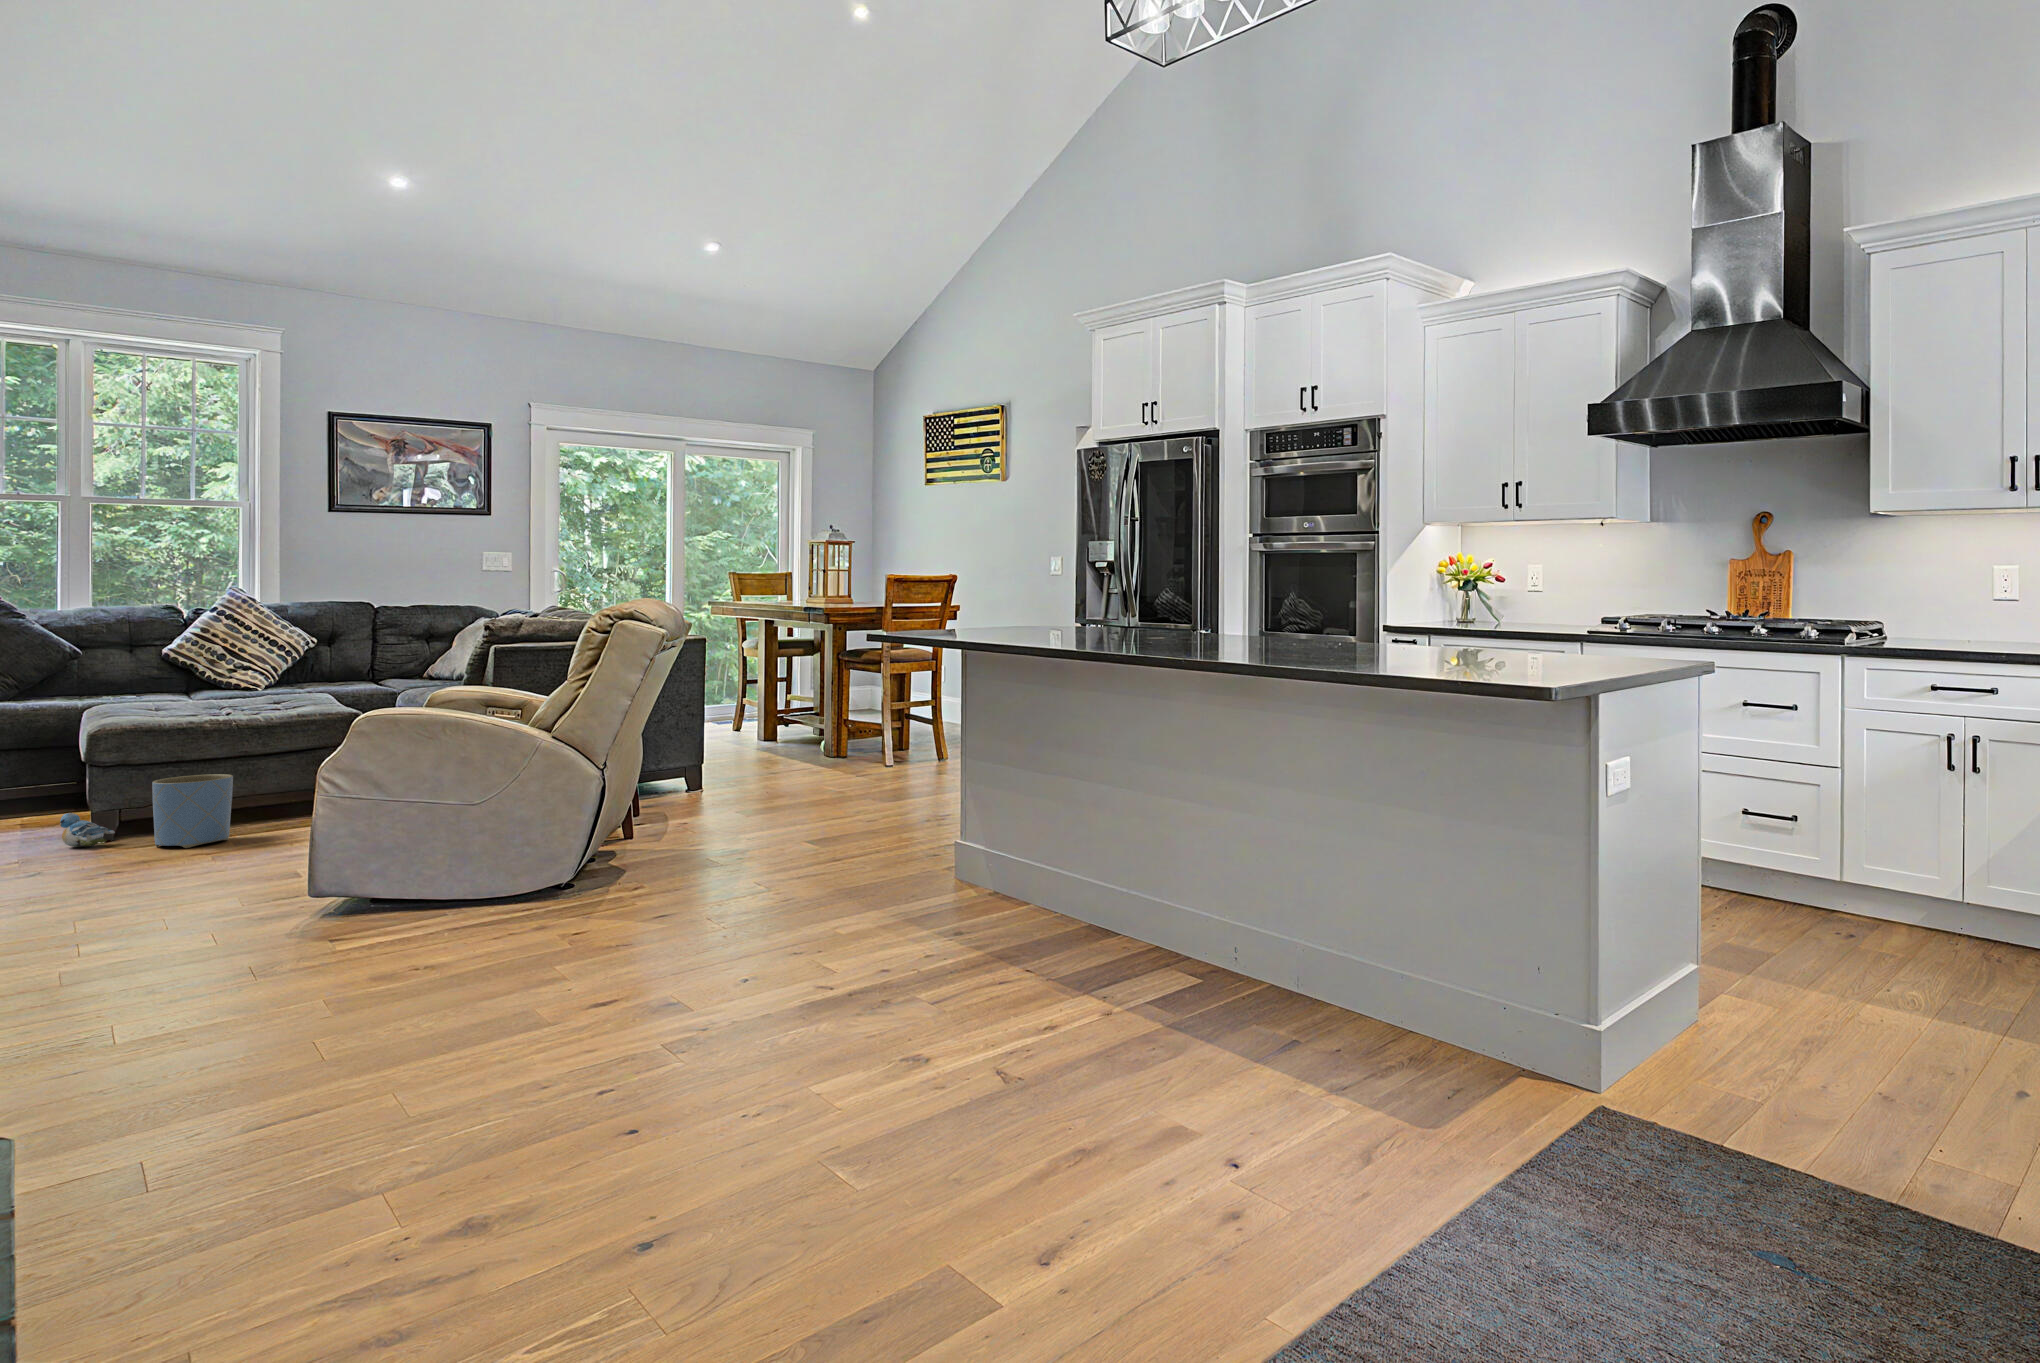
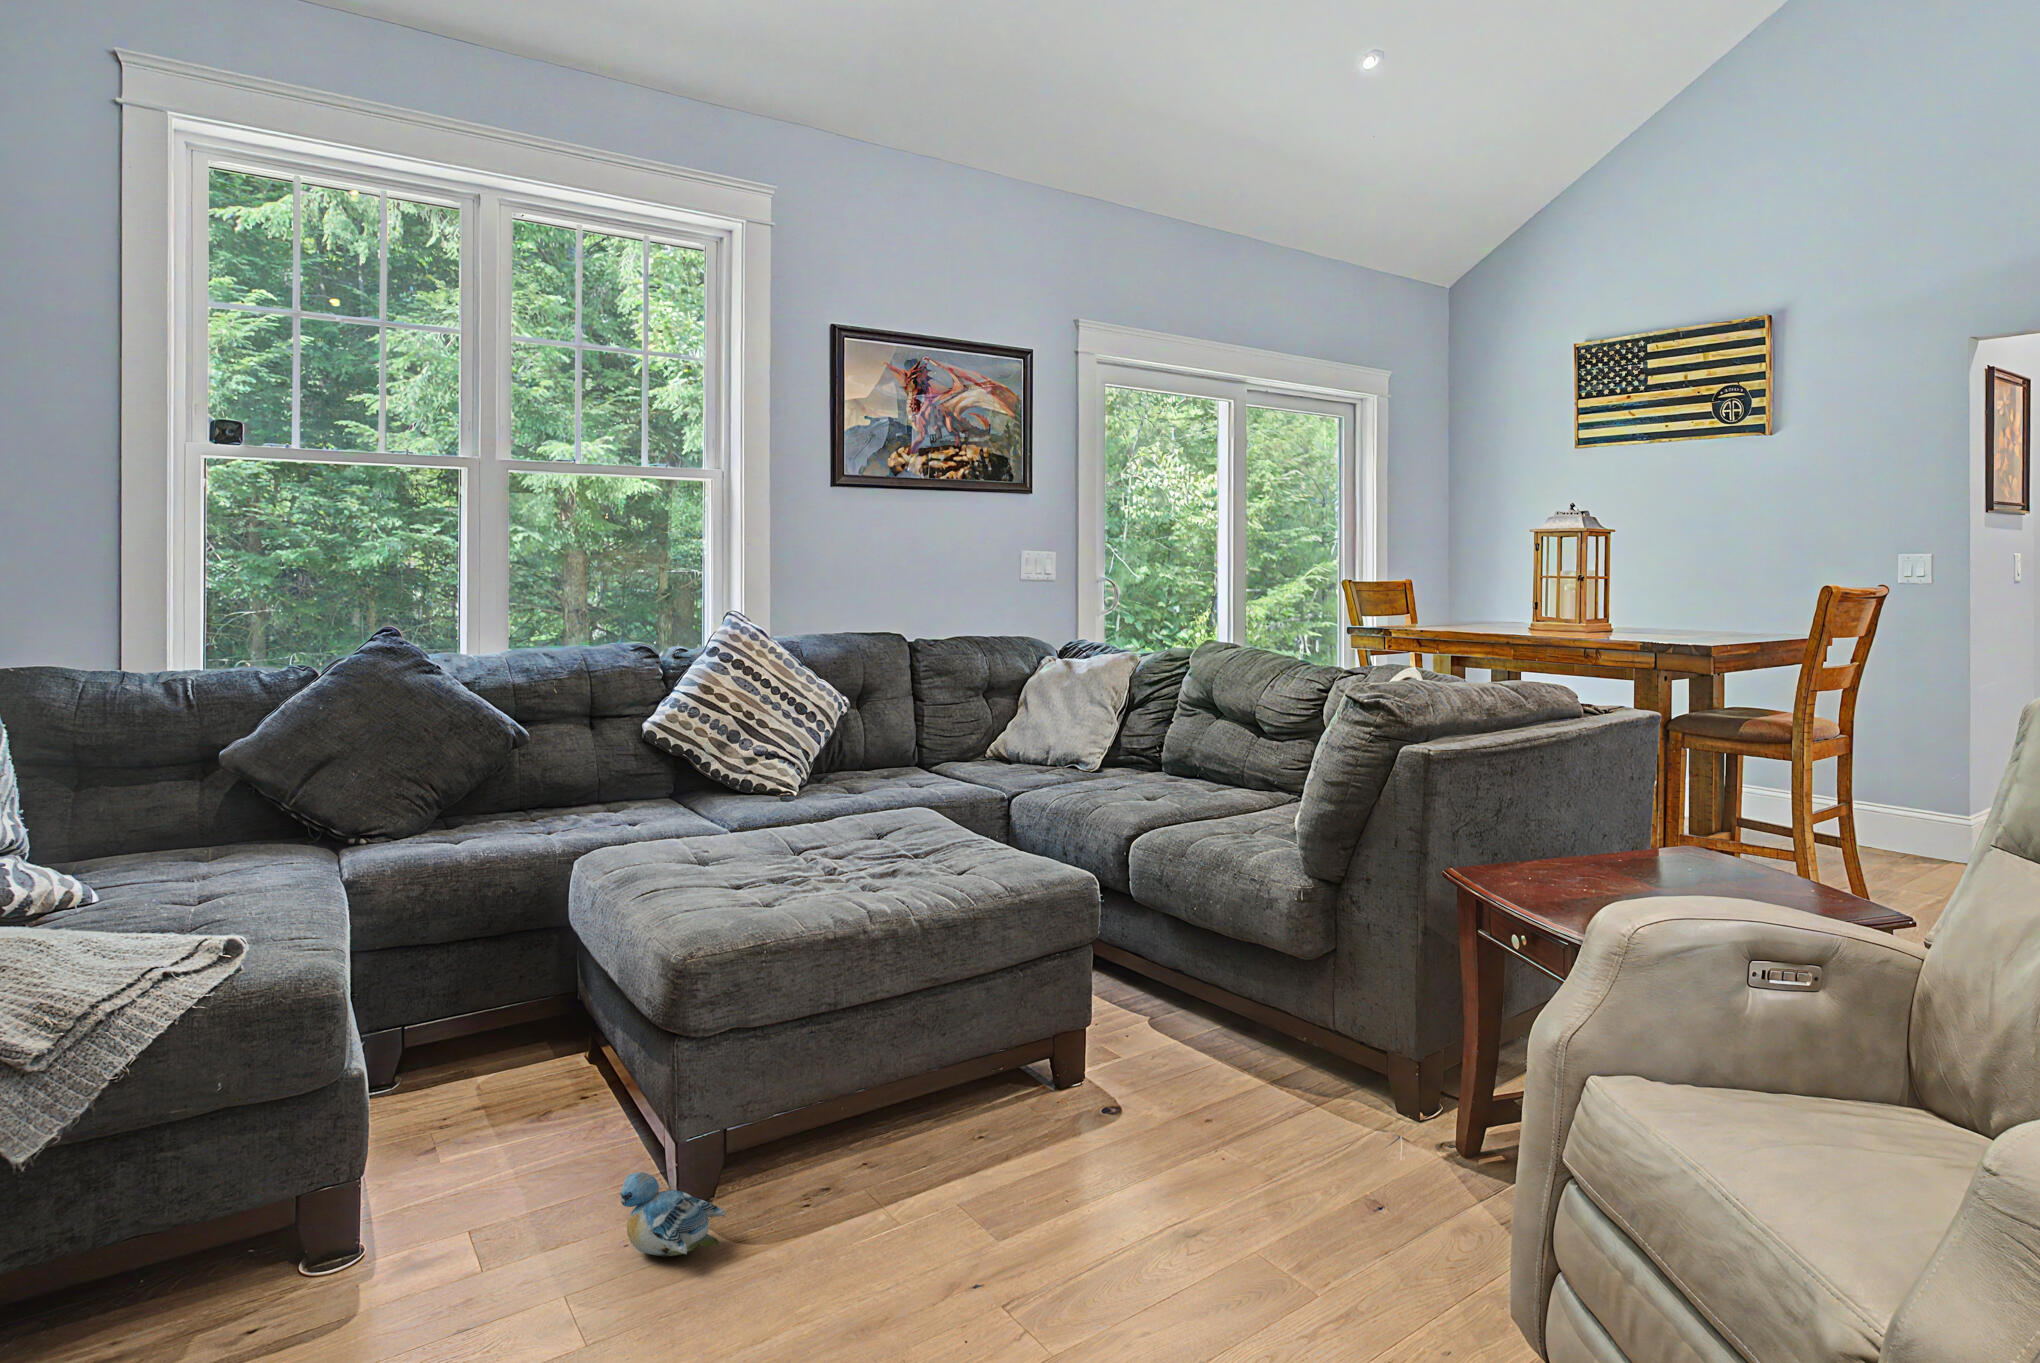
planter: present [152,774,233,848] -> none [817,1074,964,1284]

